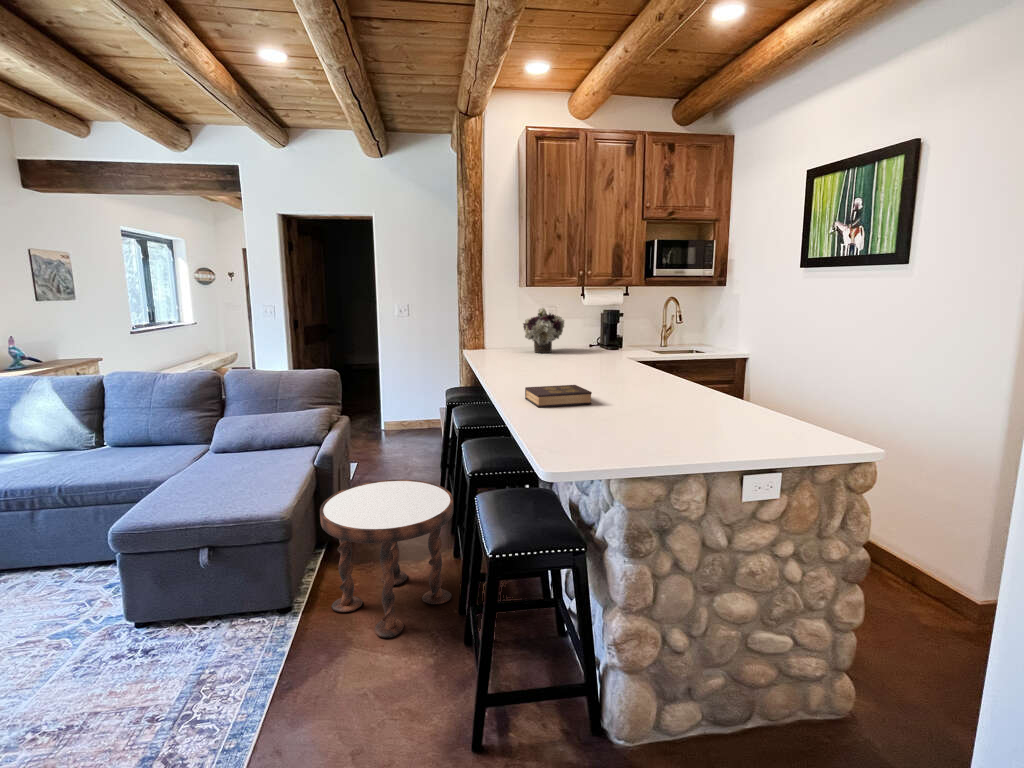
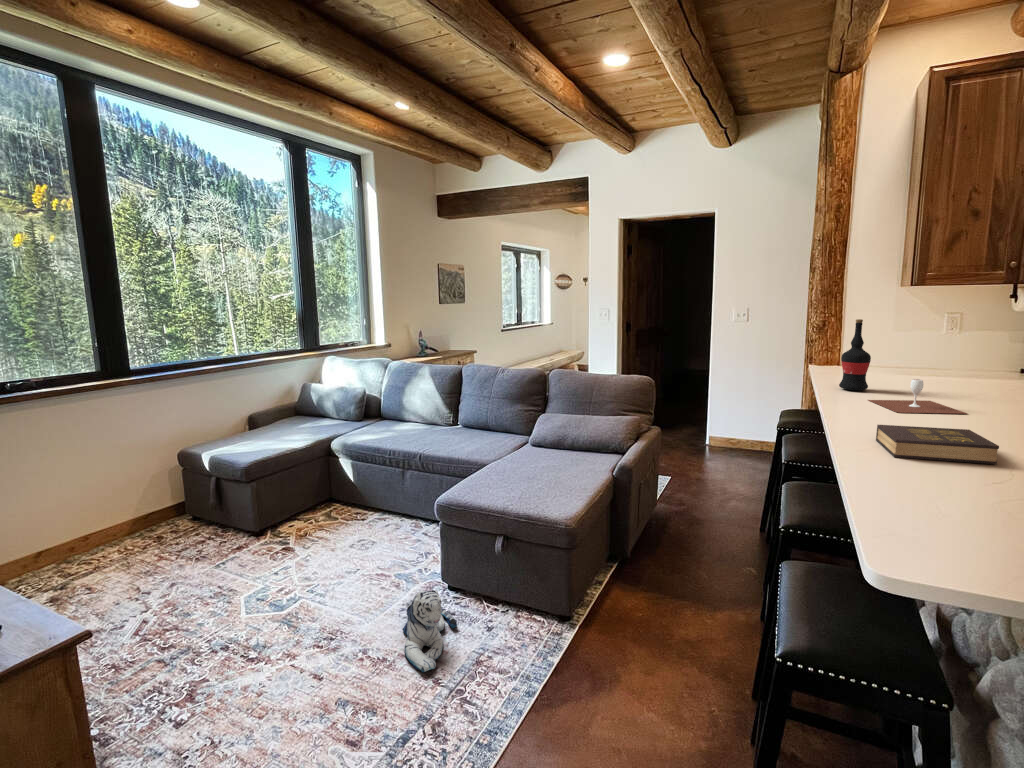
flower arrangement: present [523,308,564,353] -> none [897,311,970,374]
wine bottle: none [492,313,511,368] -> present [839,319,871,390]
wine glass: none [513,356,571,380] -> present [869,379,967,414]
side table: present [320,480,453,638] -> none [603,505,758,690]
plush toy: none [86,624,162,716] -> present [402,590,457,672]

